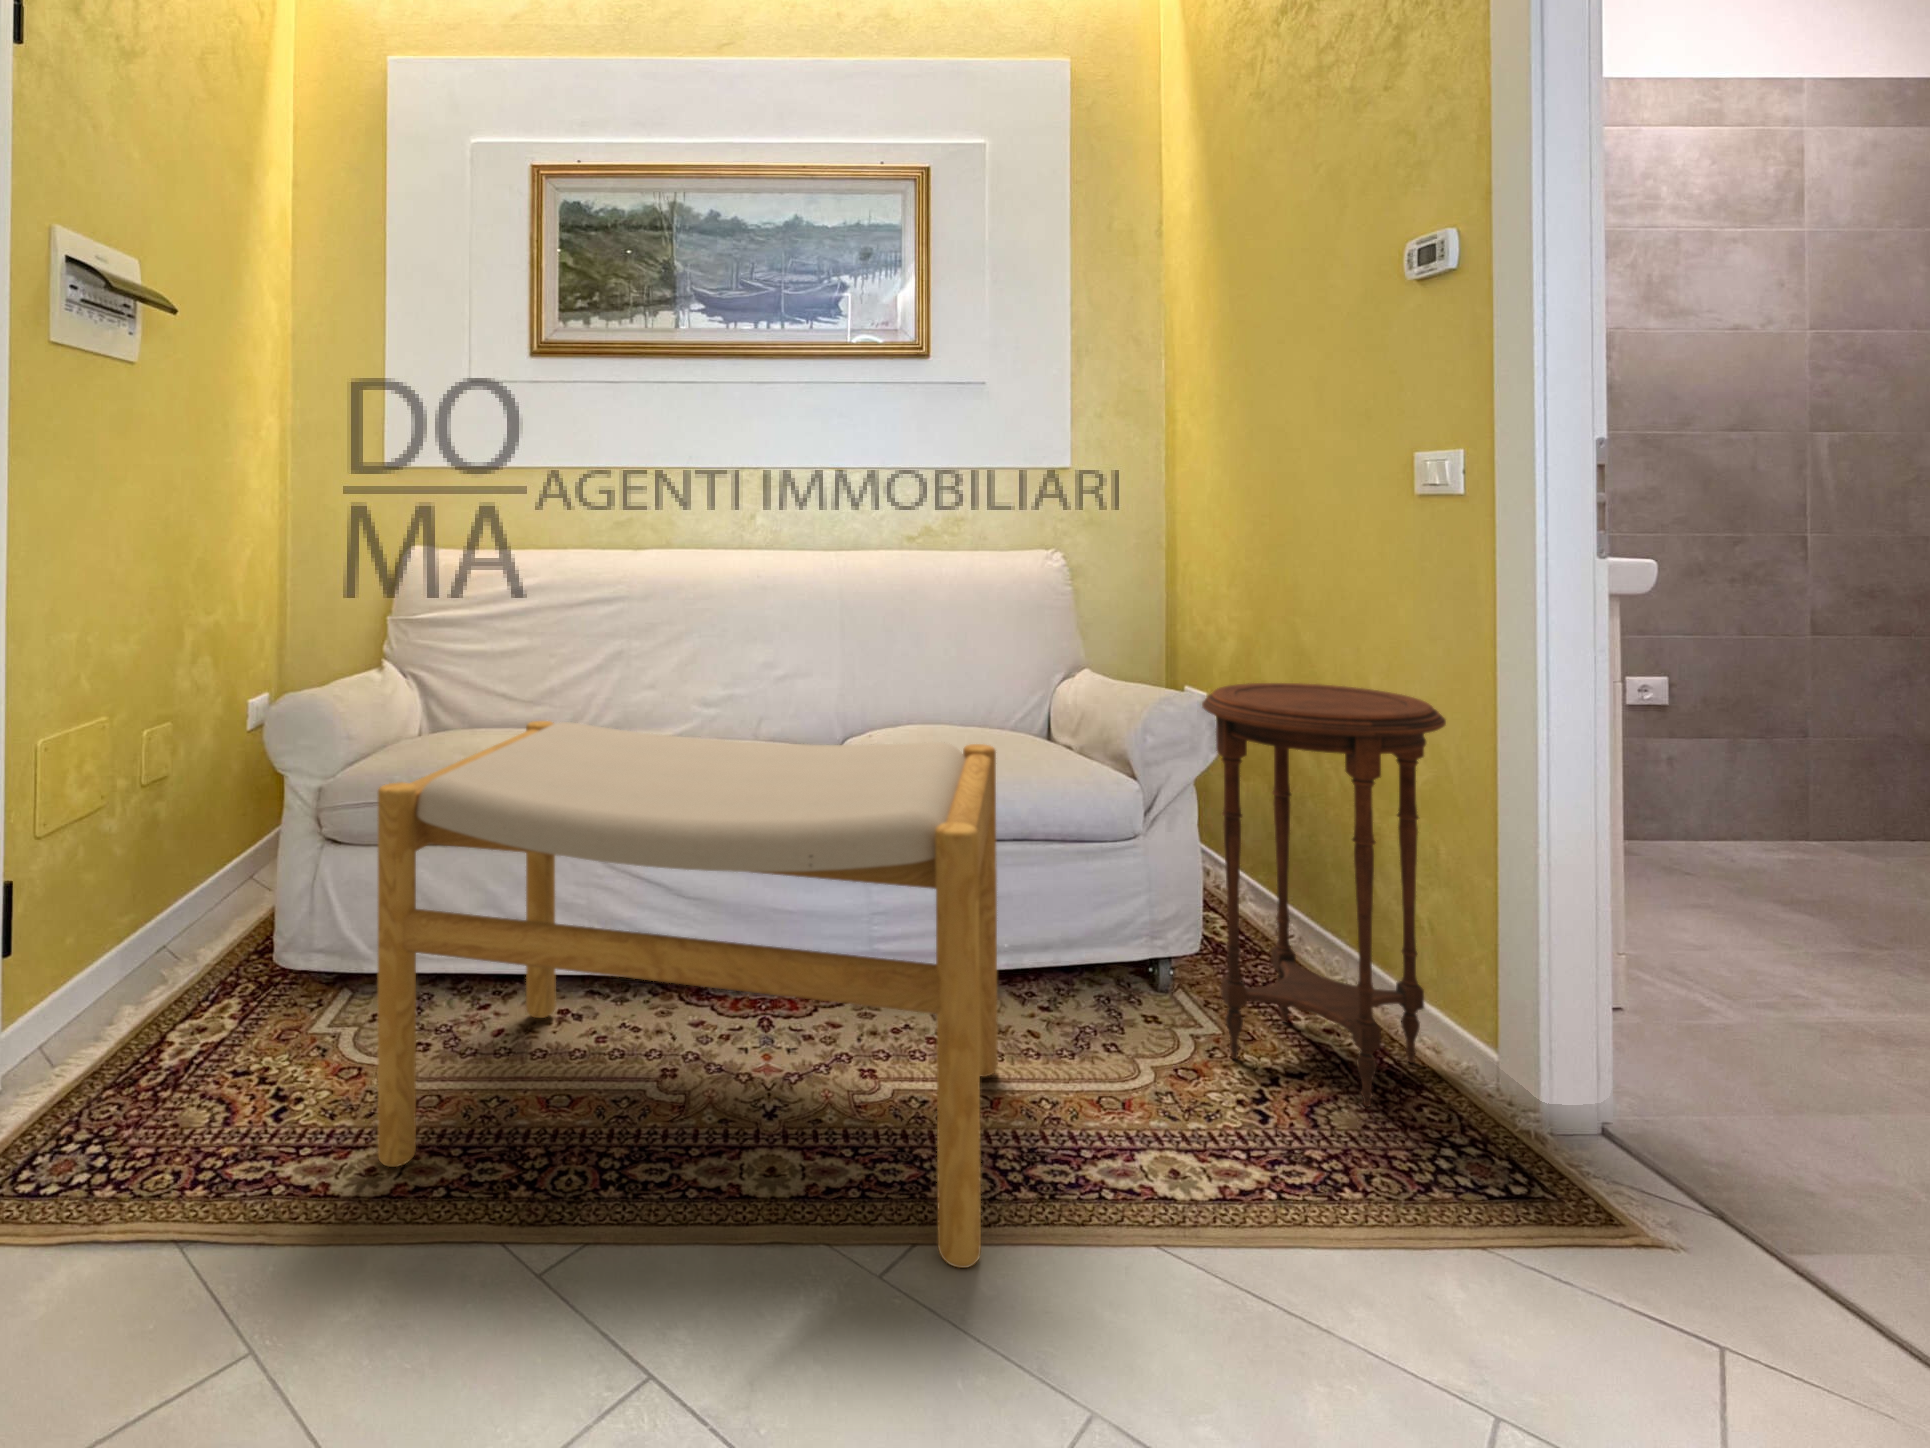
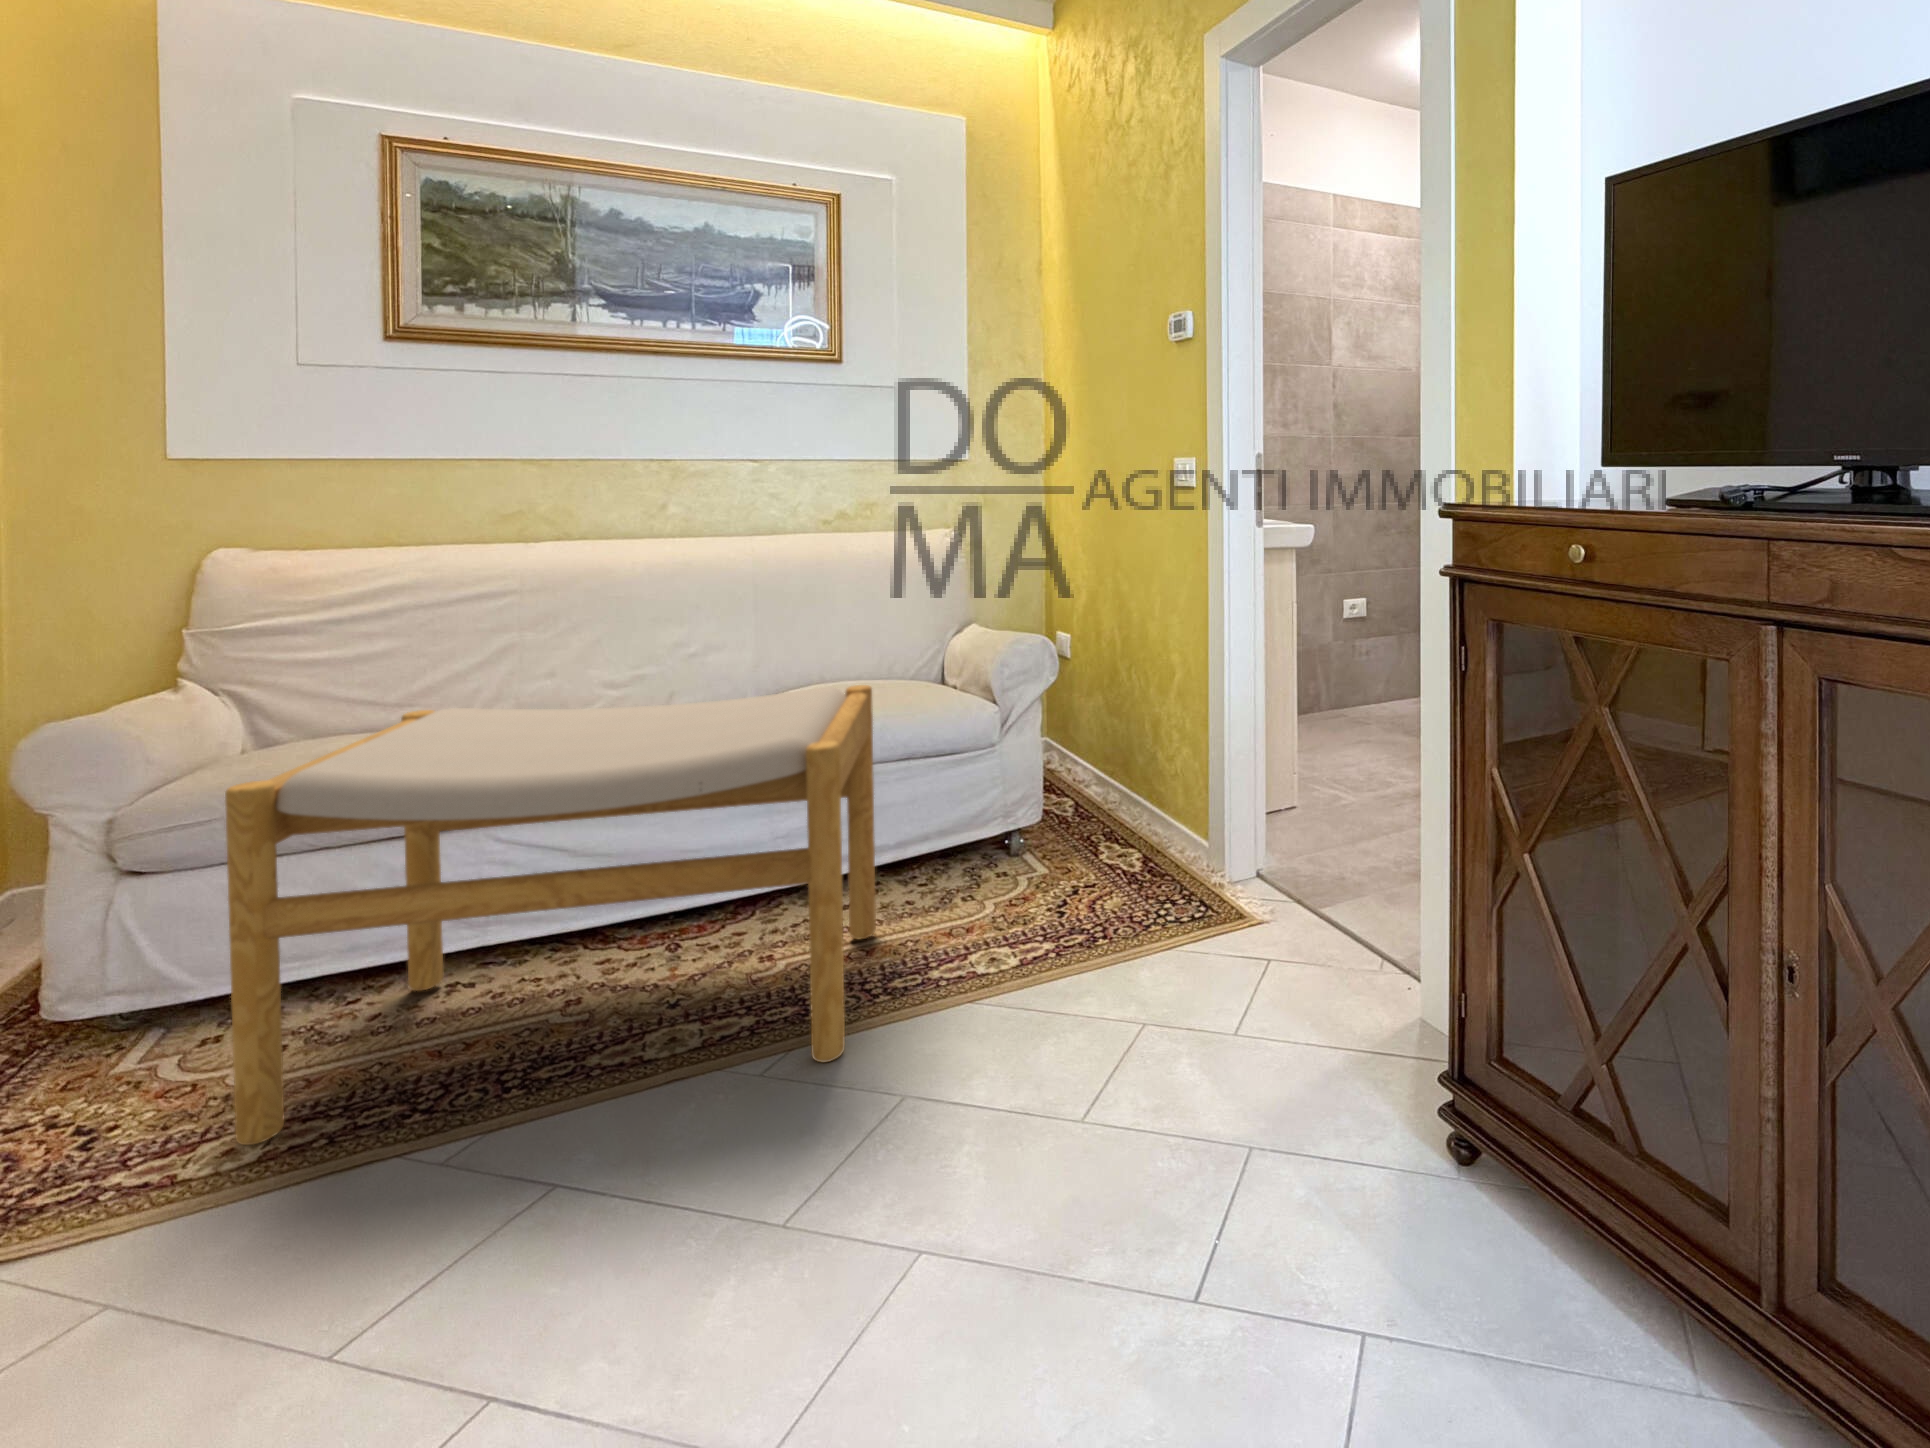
side table: present [1202,683,1446,1107] -> none [1034,618,1185,897]

